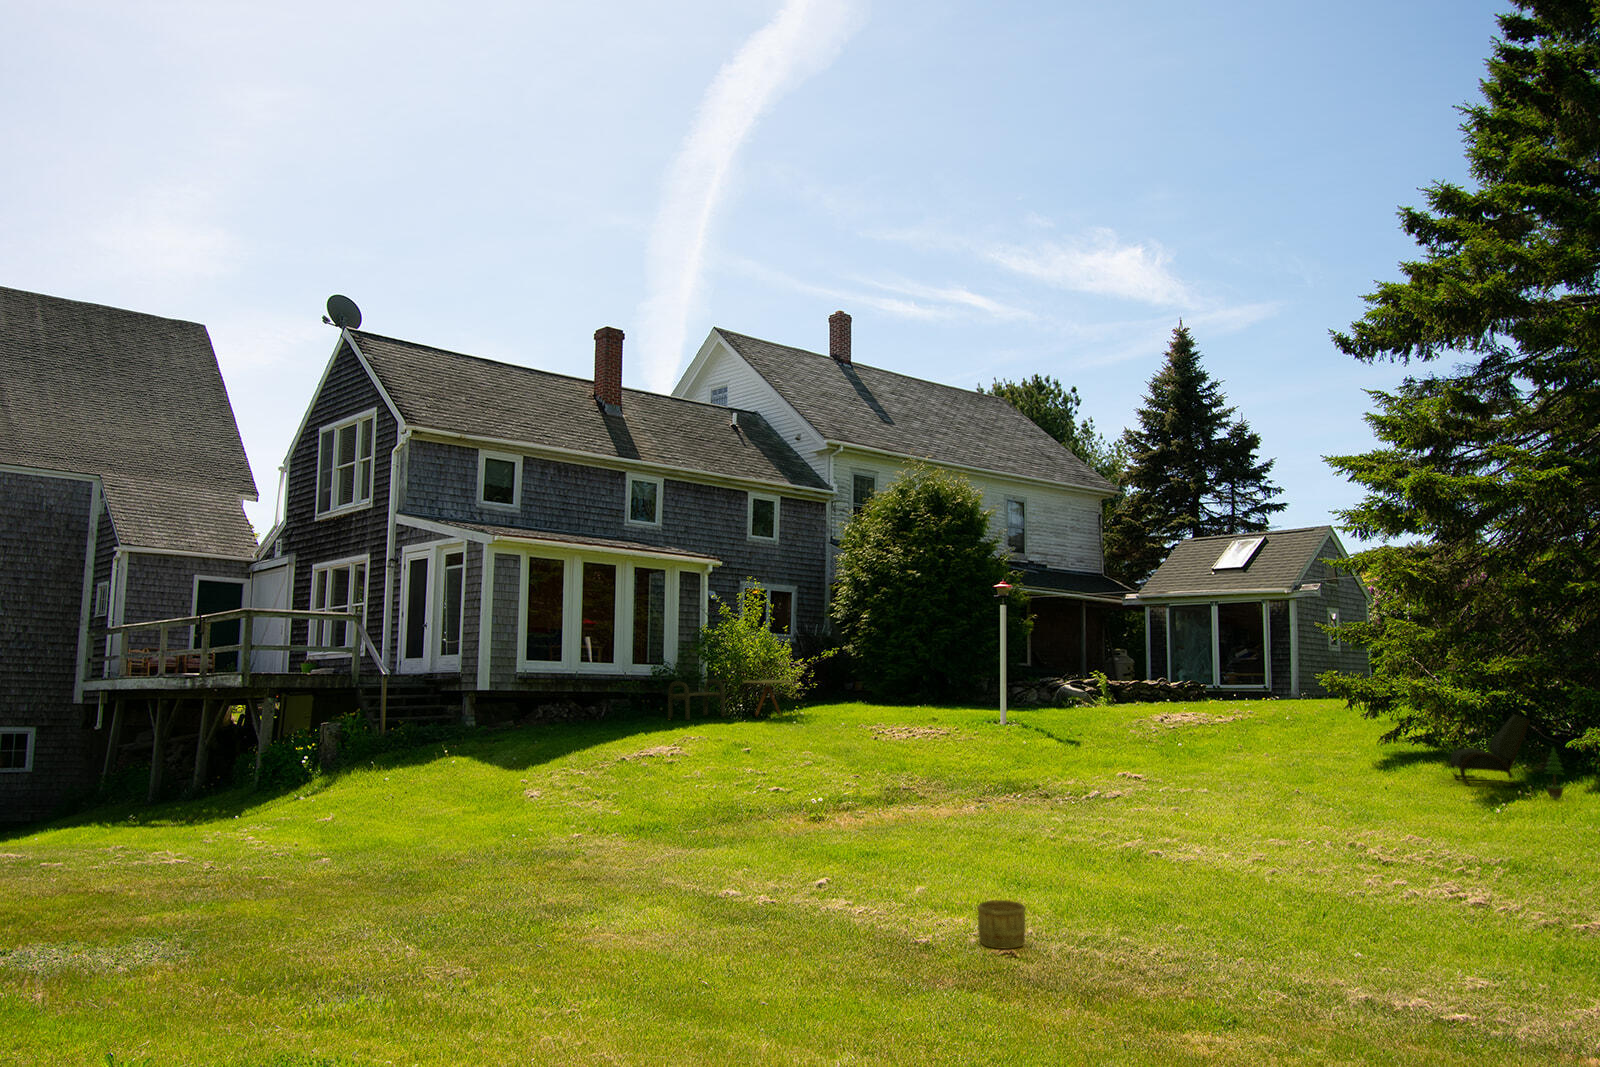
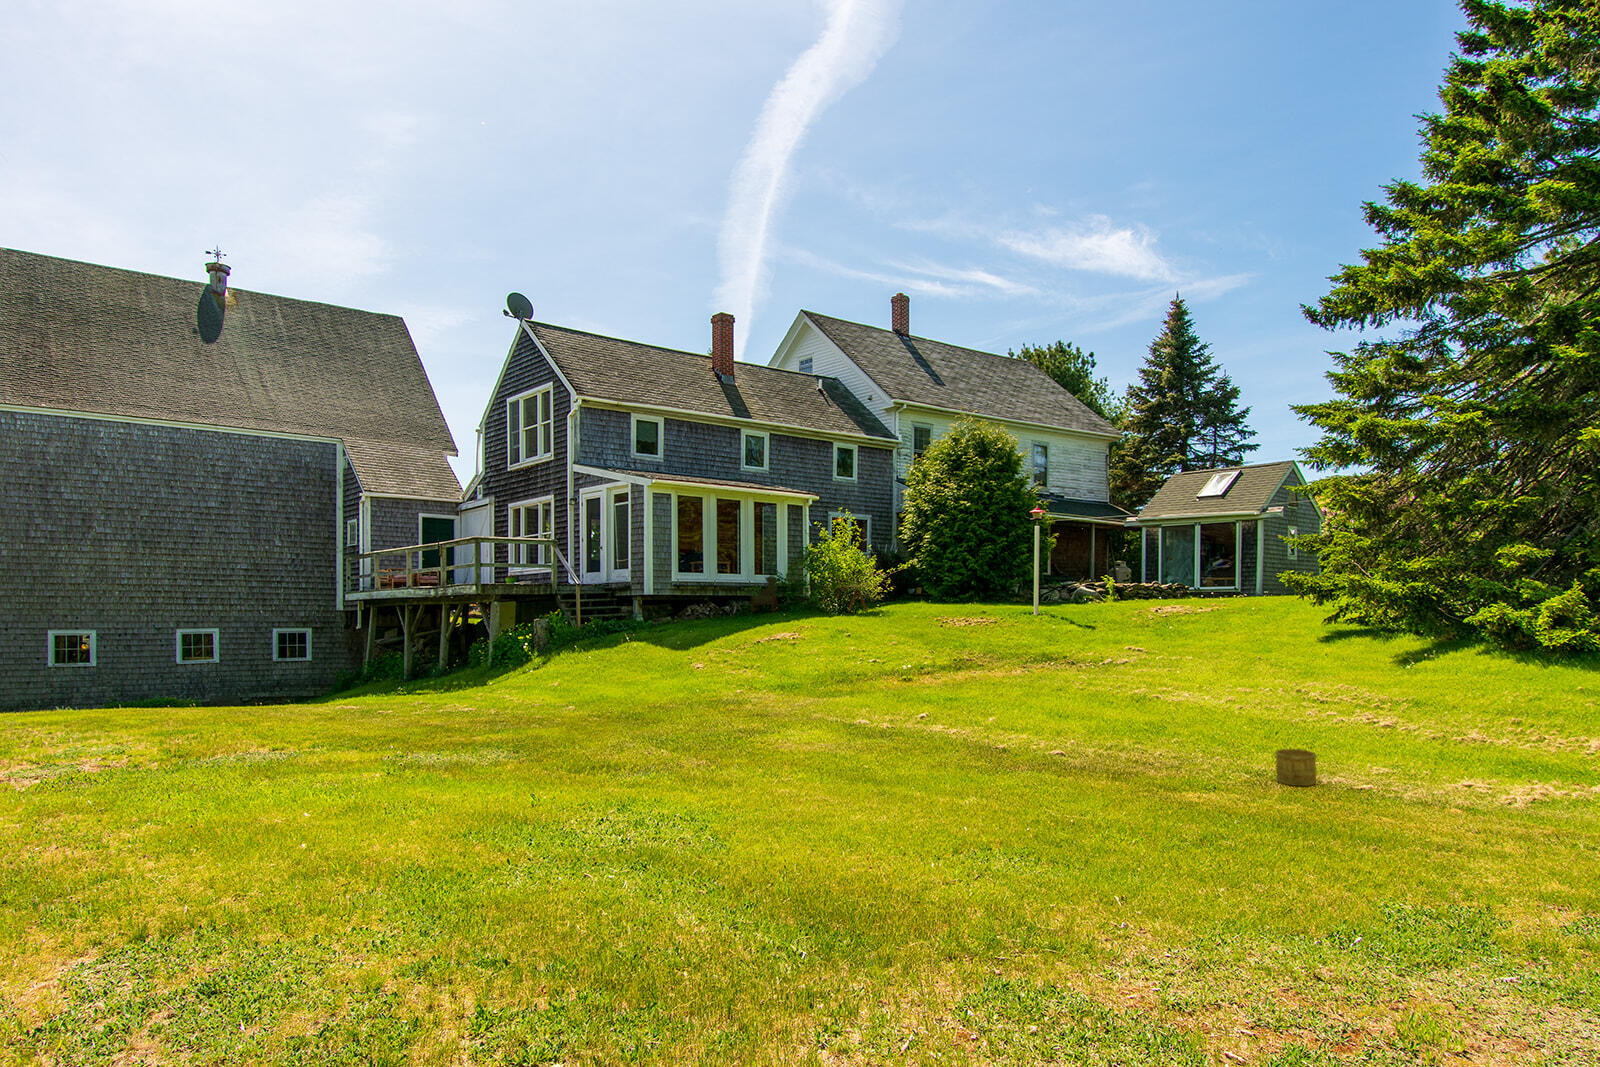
bench: present [668,680,725,720] -> none [783,585,826,615]
lounge chair: present [1450,715,1530,786] -> present [751,577,778,612]
potted tree: present [1545,748,1564,799] -> none [1451,622,1468,661]
wooden bucket: present [977,900,1026,949] -> present [1275,749,1317,786]

